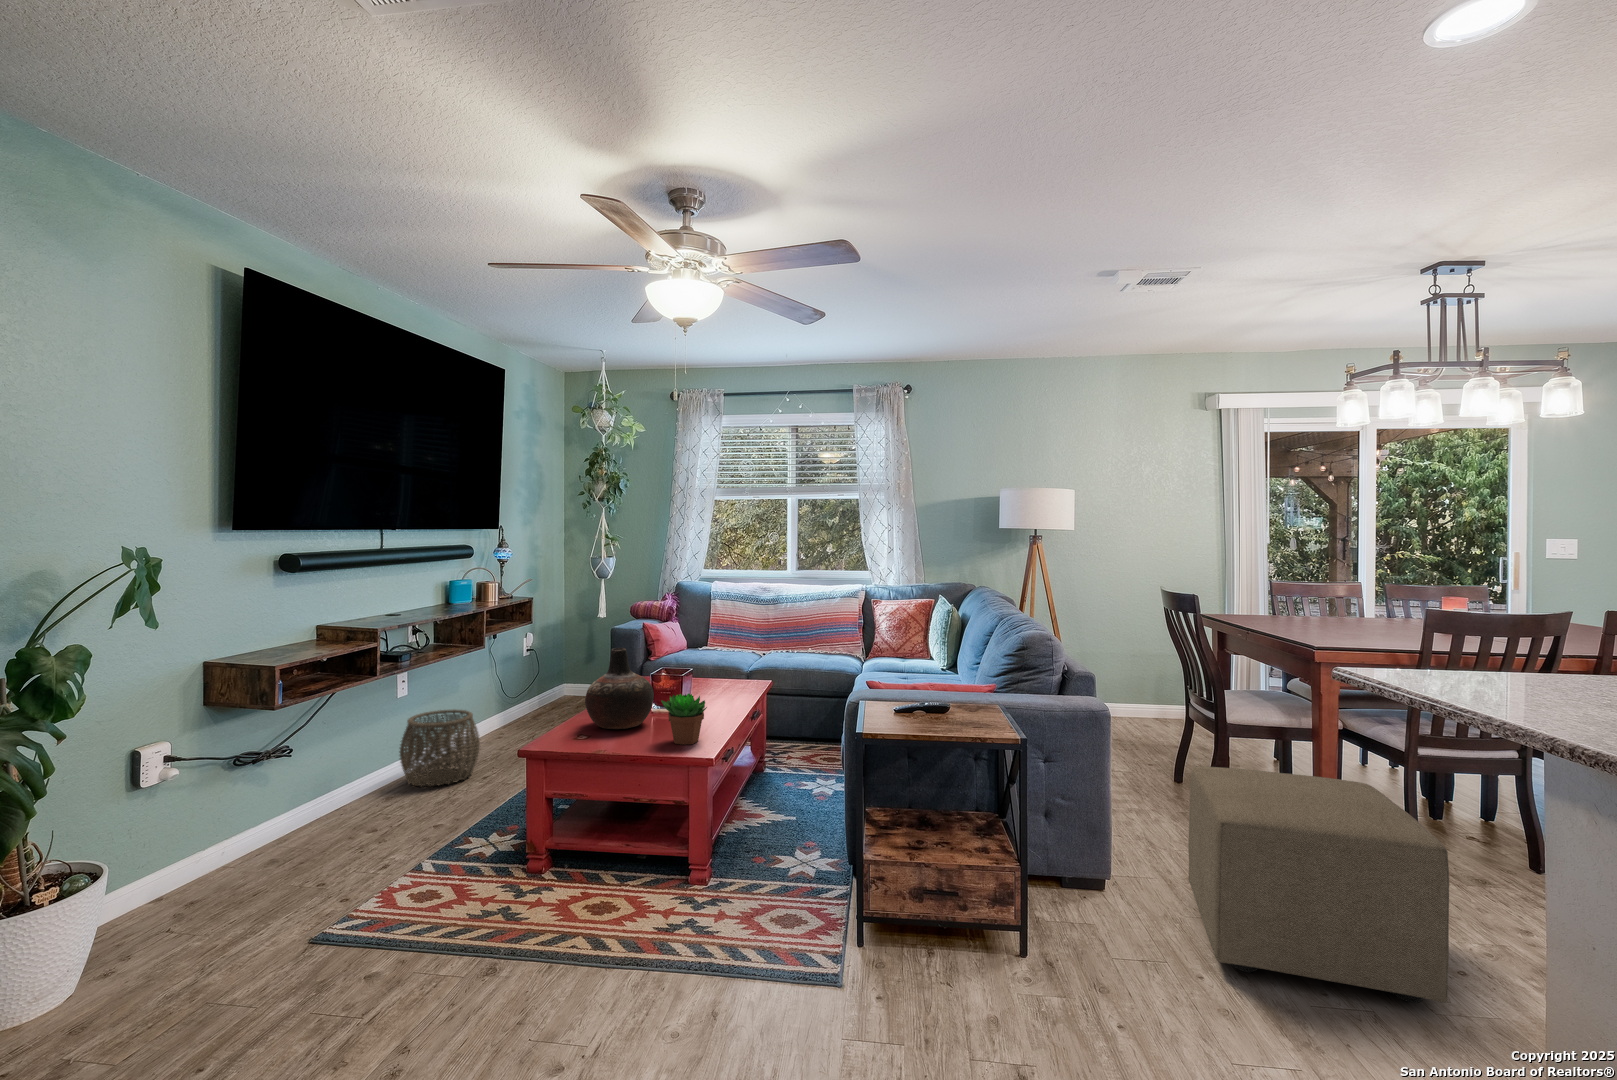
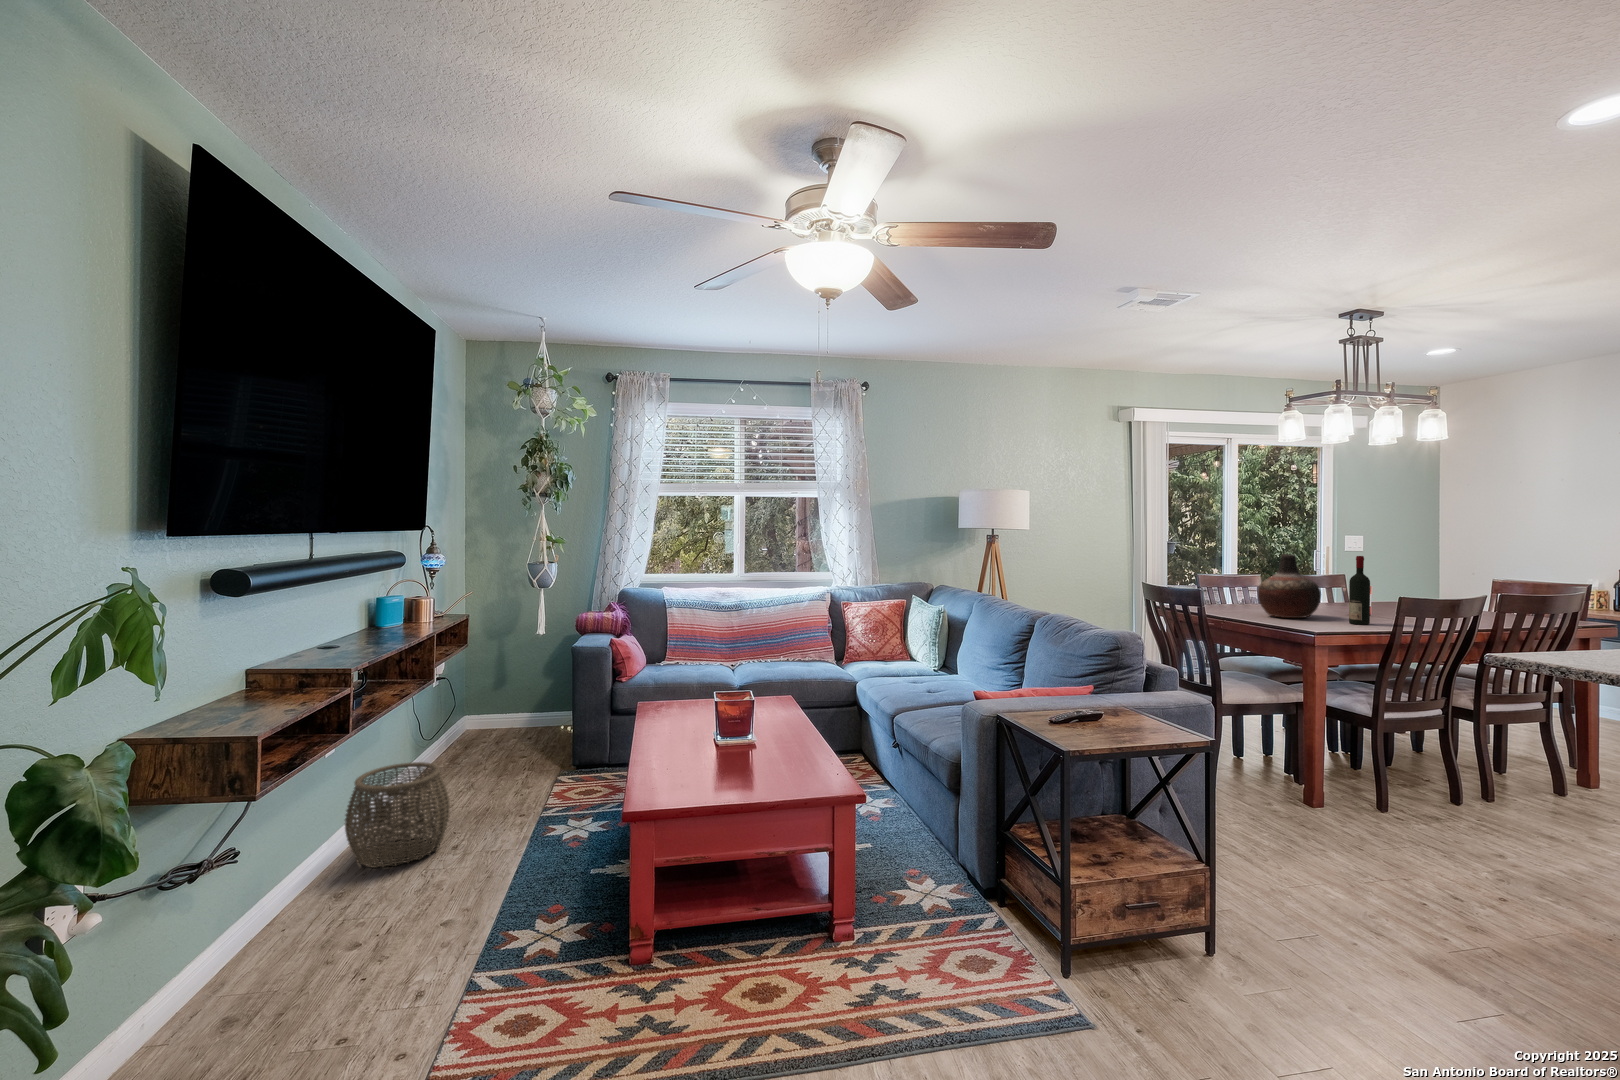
wine bottle: none [1367,563,1393,643] -> present [1349,556,1370,625]
vase: present [585,648,654,729] -> present [1257,554,1321,618]
succulent plant: present [661,694,707,745] -> none [772,721,828,782]
ottoman: present [1188,766,1449,1003] -> none [1274,748,1558,940]

